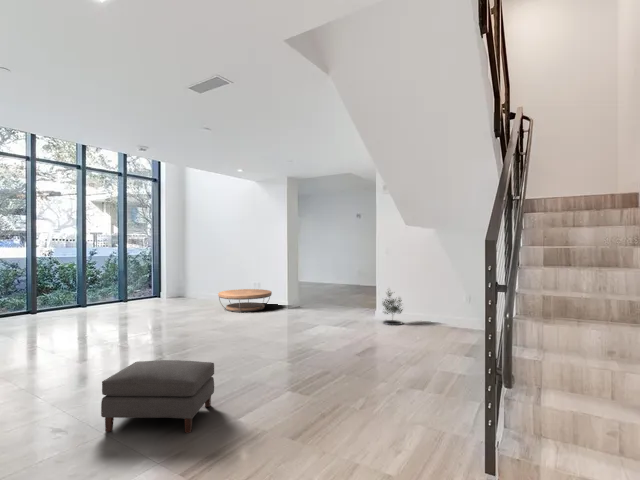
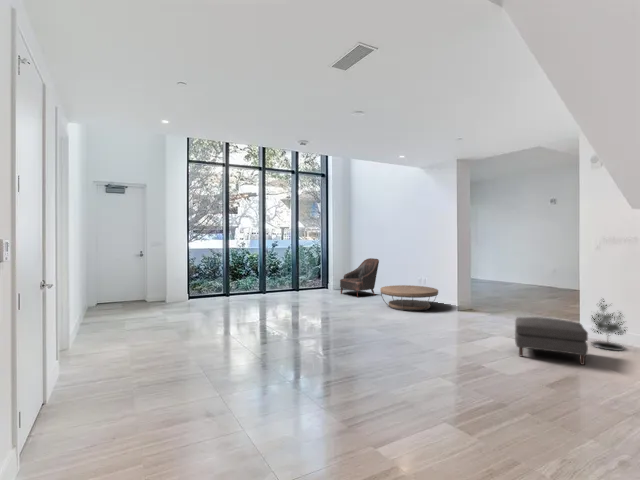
armchair: none [174,265,215,305] -> present [340,258,379,297]
ottoman: present [101,360,214,433] -> present [515,317,588,365]

